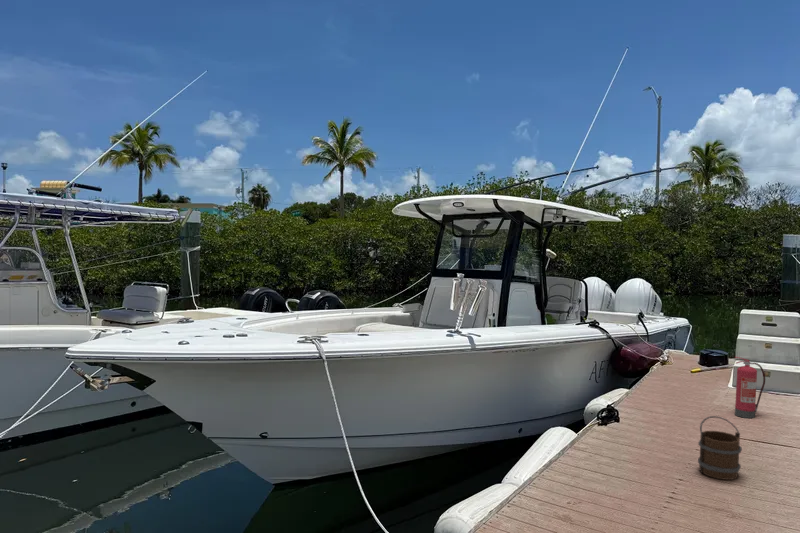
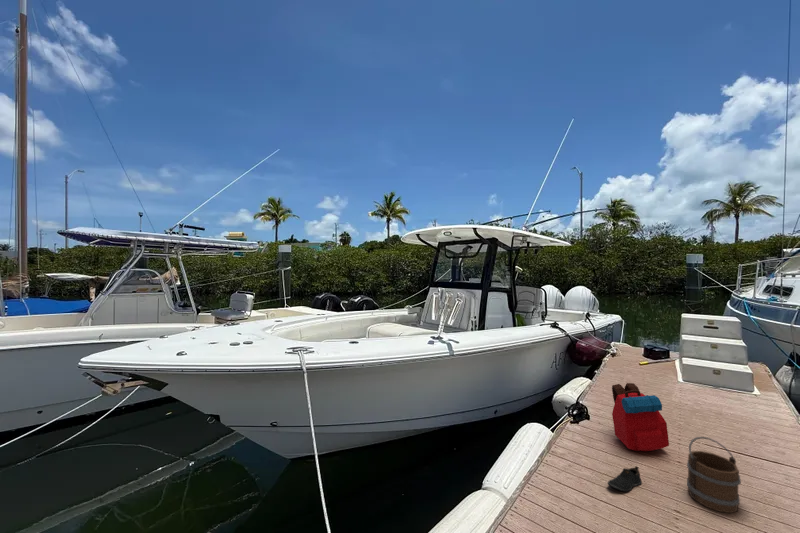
fire extinguisher: present [735,357,765,418] -> none [691,360,722,417]
backpack: none [641,377,694,445] -> present [612,383,669,452]
shoe: none [624,450,659,470] -> present [608,466,642,491]

